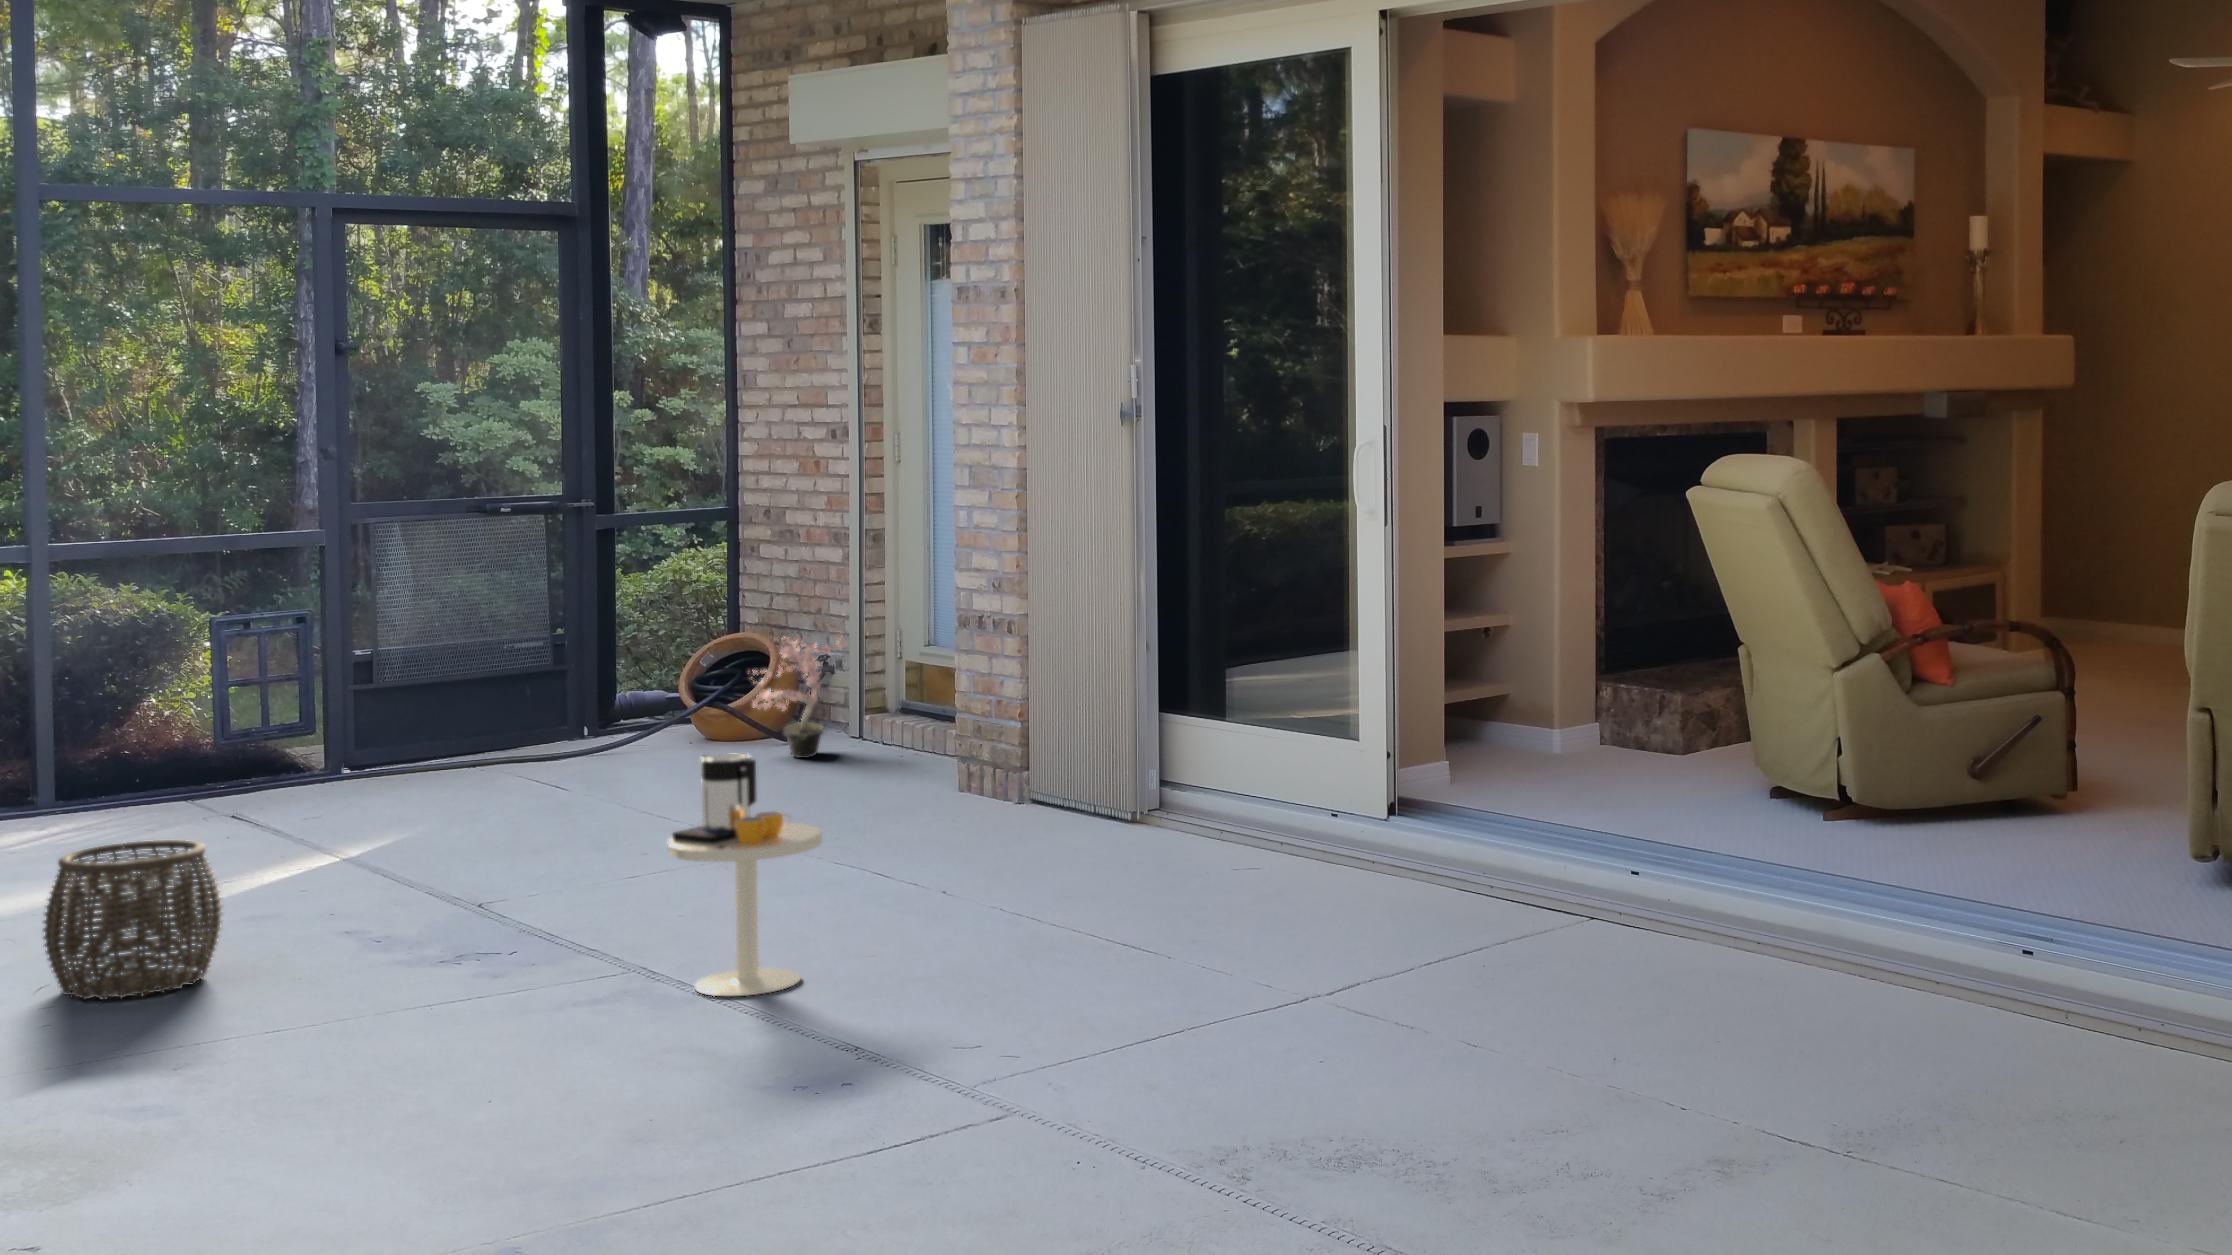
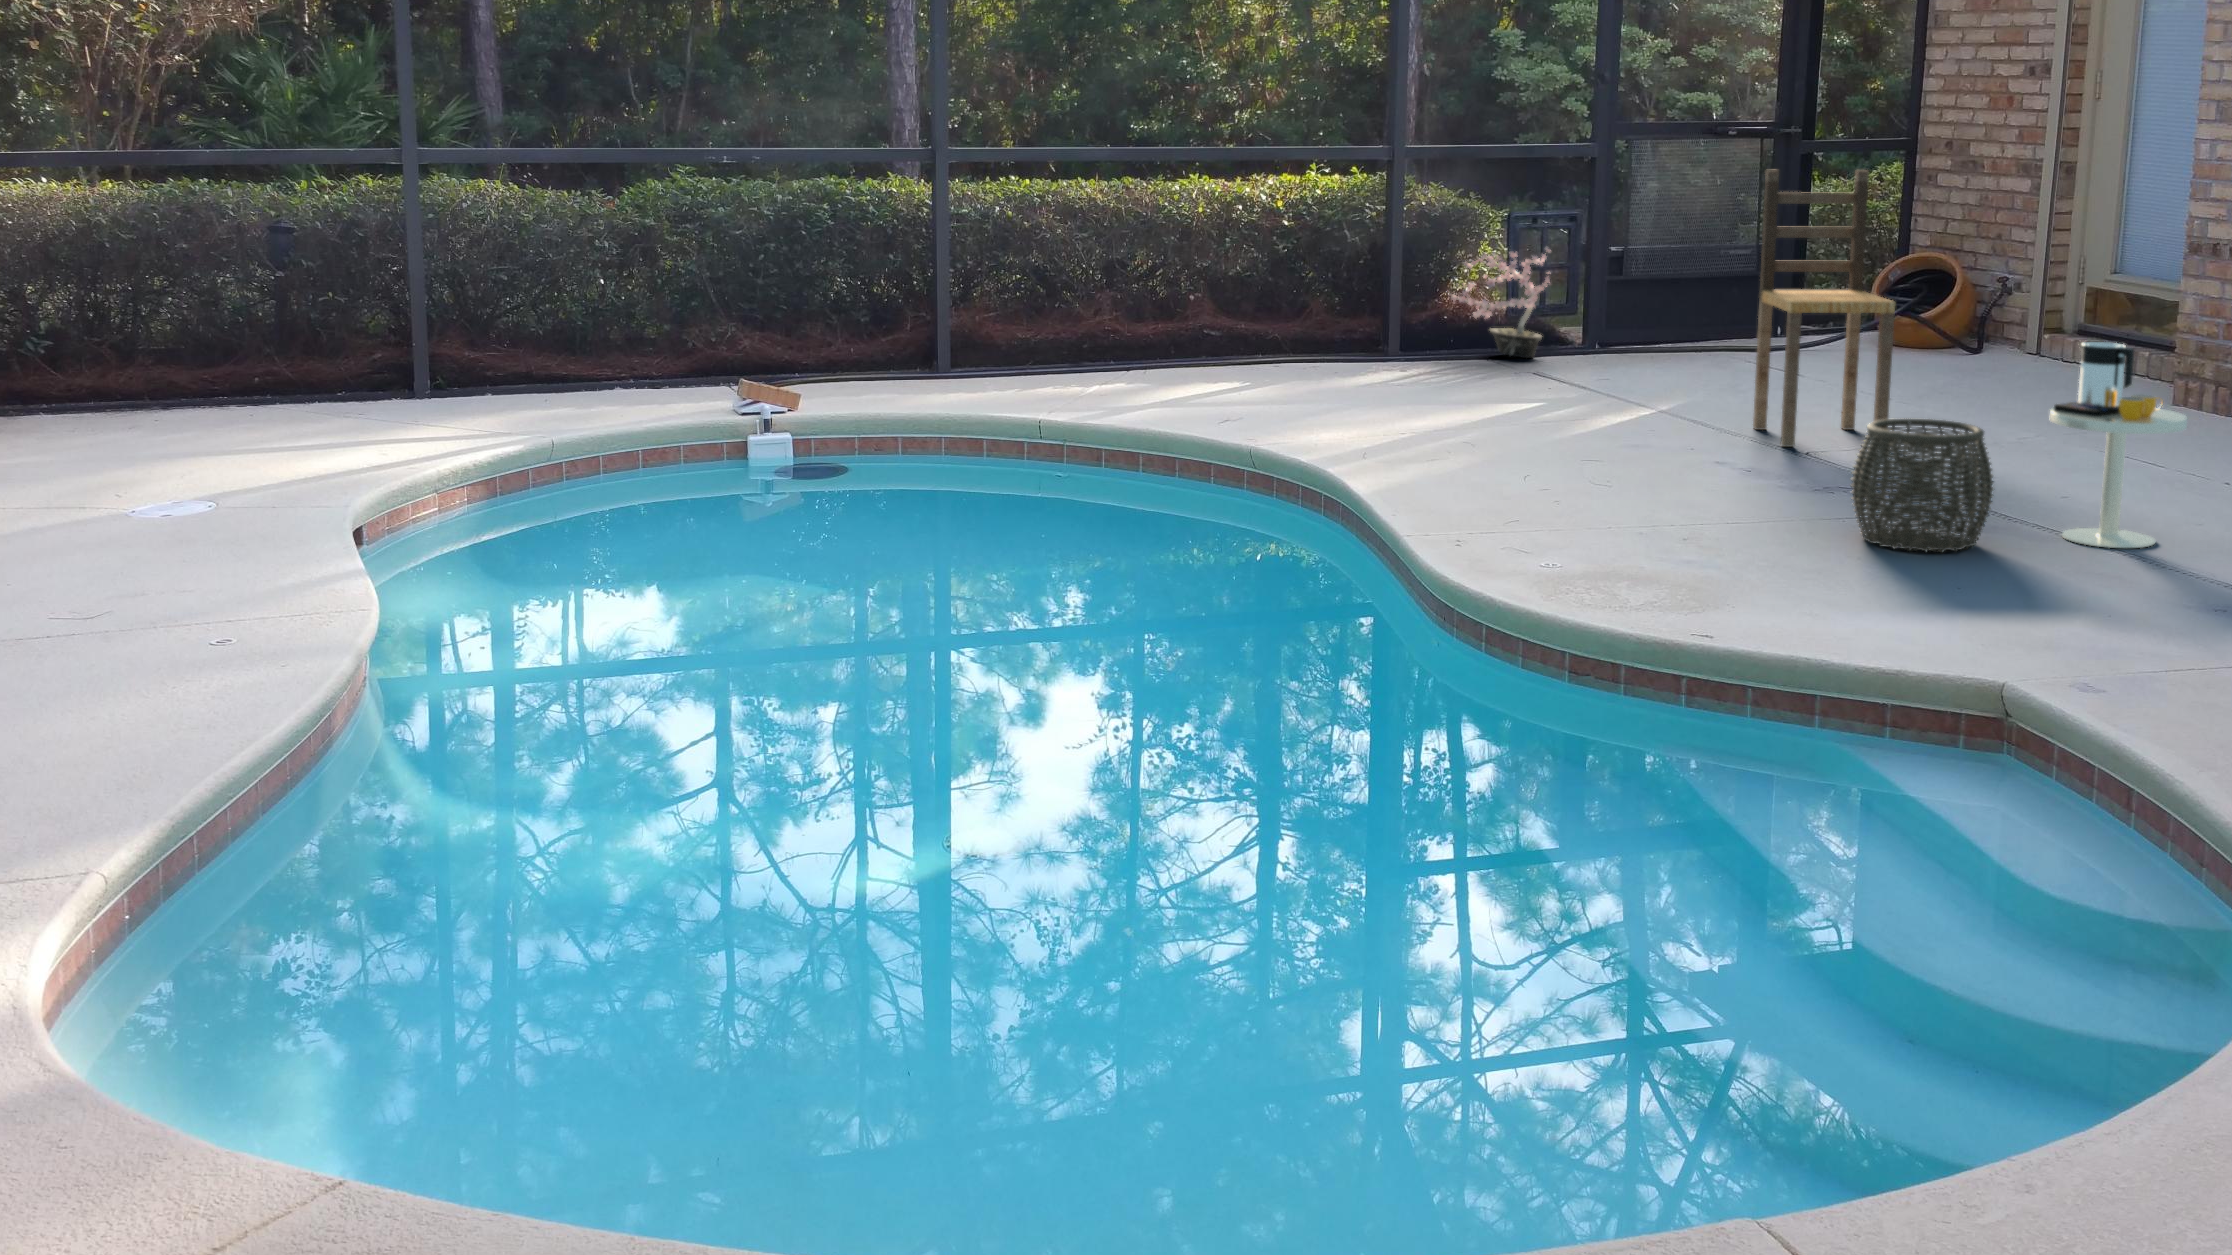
chair: none [434,557,586,896] -> present [1753,170,1895,447]
potted plant: present [751,634,842,758] -> present [1450,248,1550,358]
woven basket: present [43,840,223,999] -> present [1851,419,1994,552]

